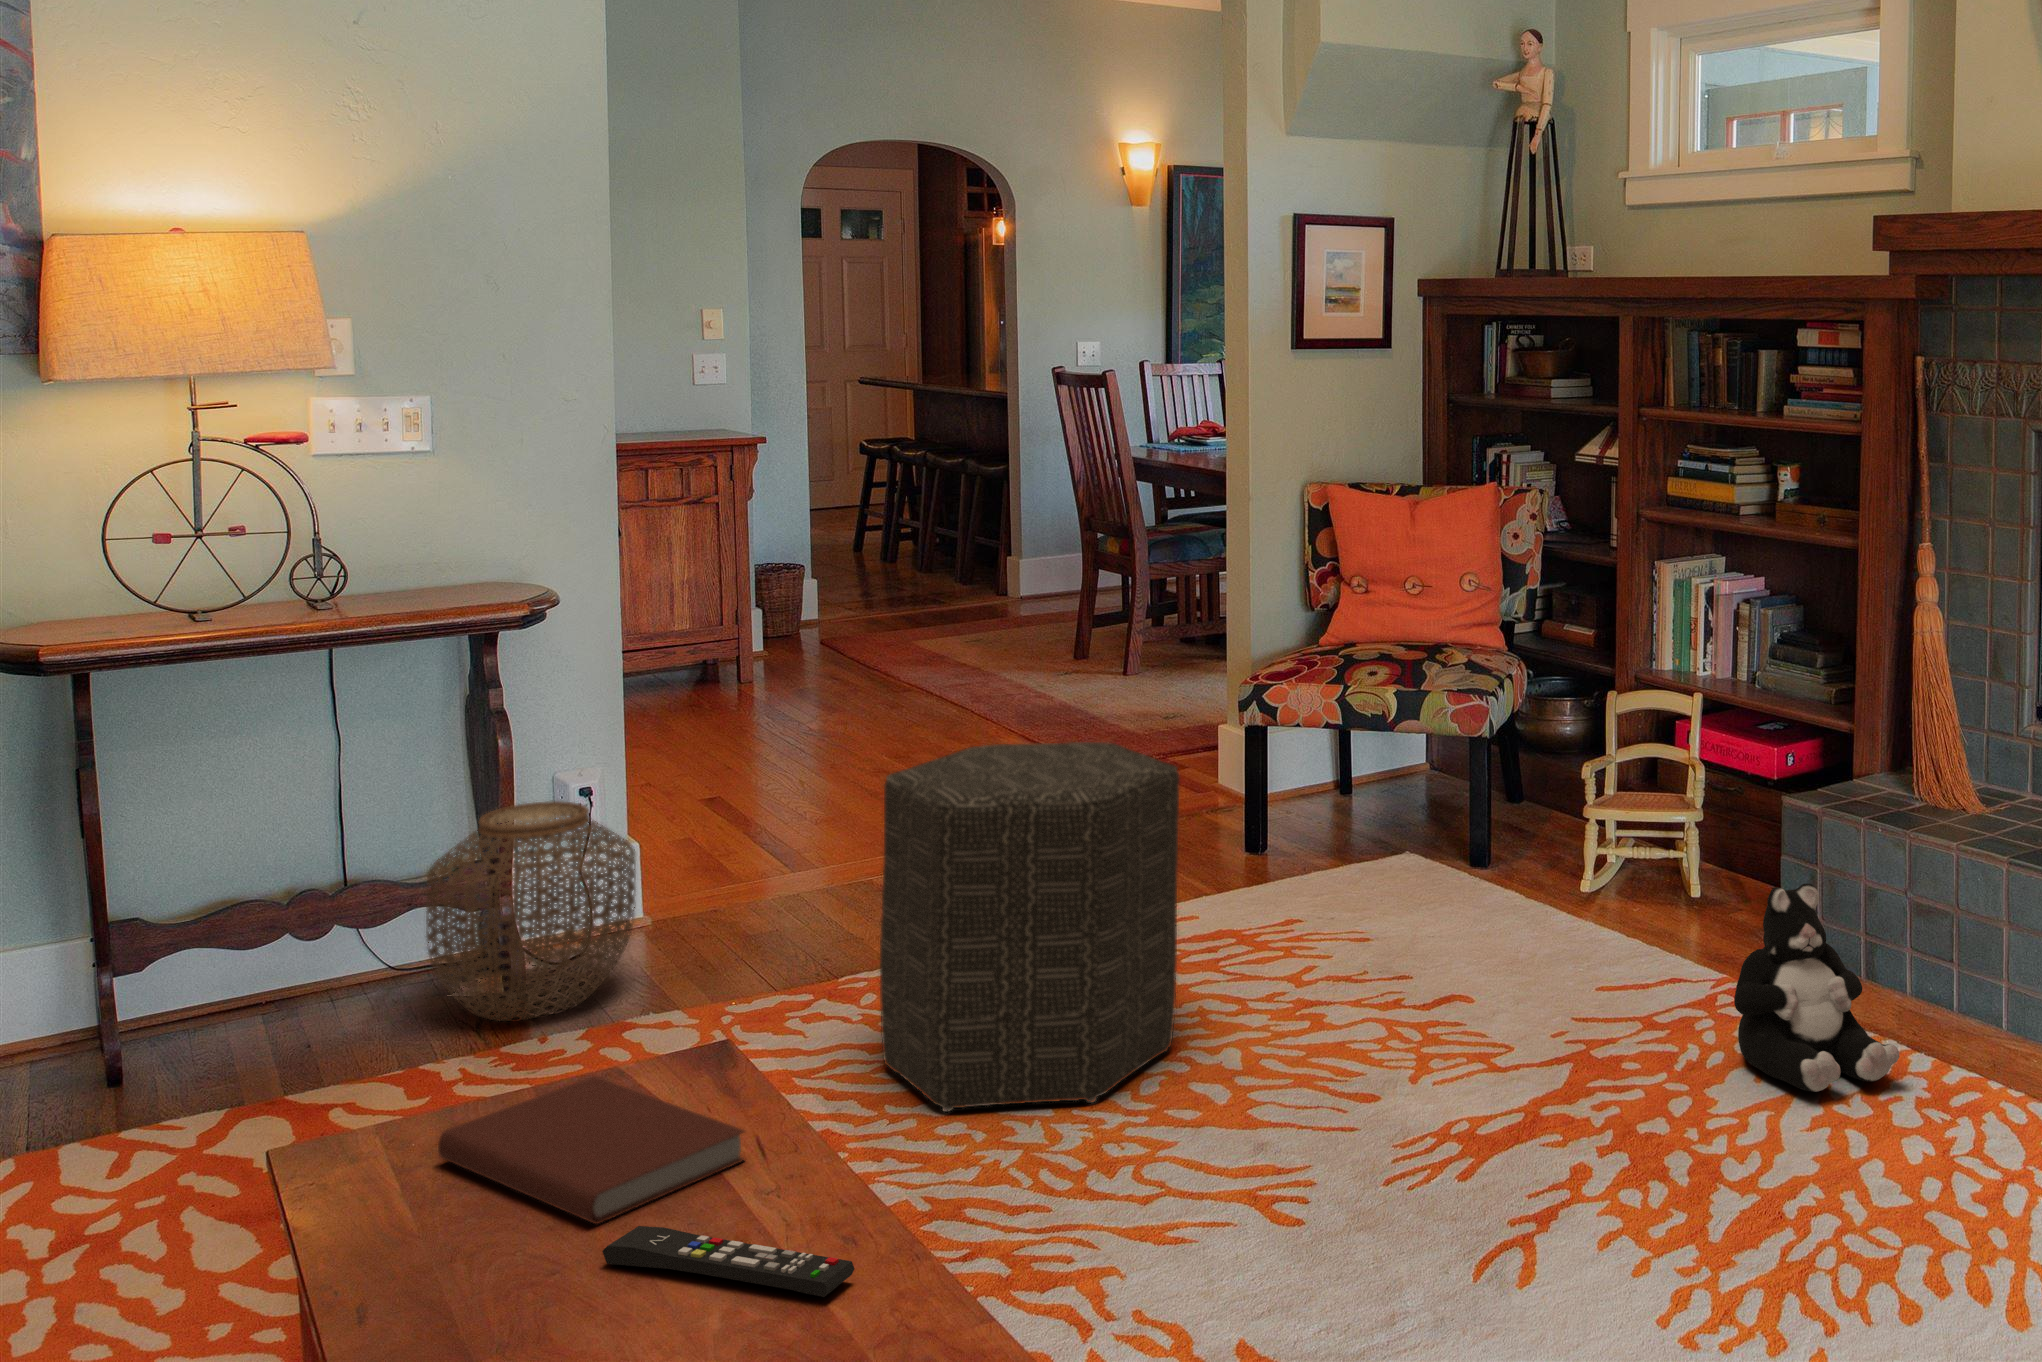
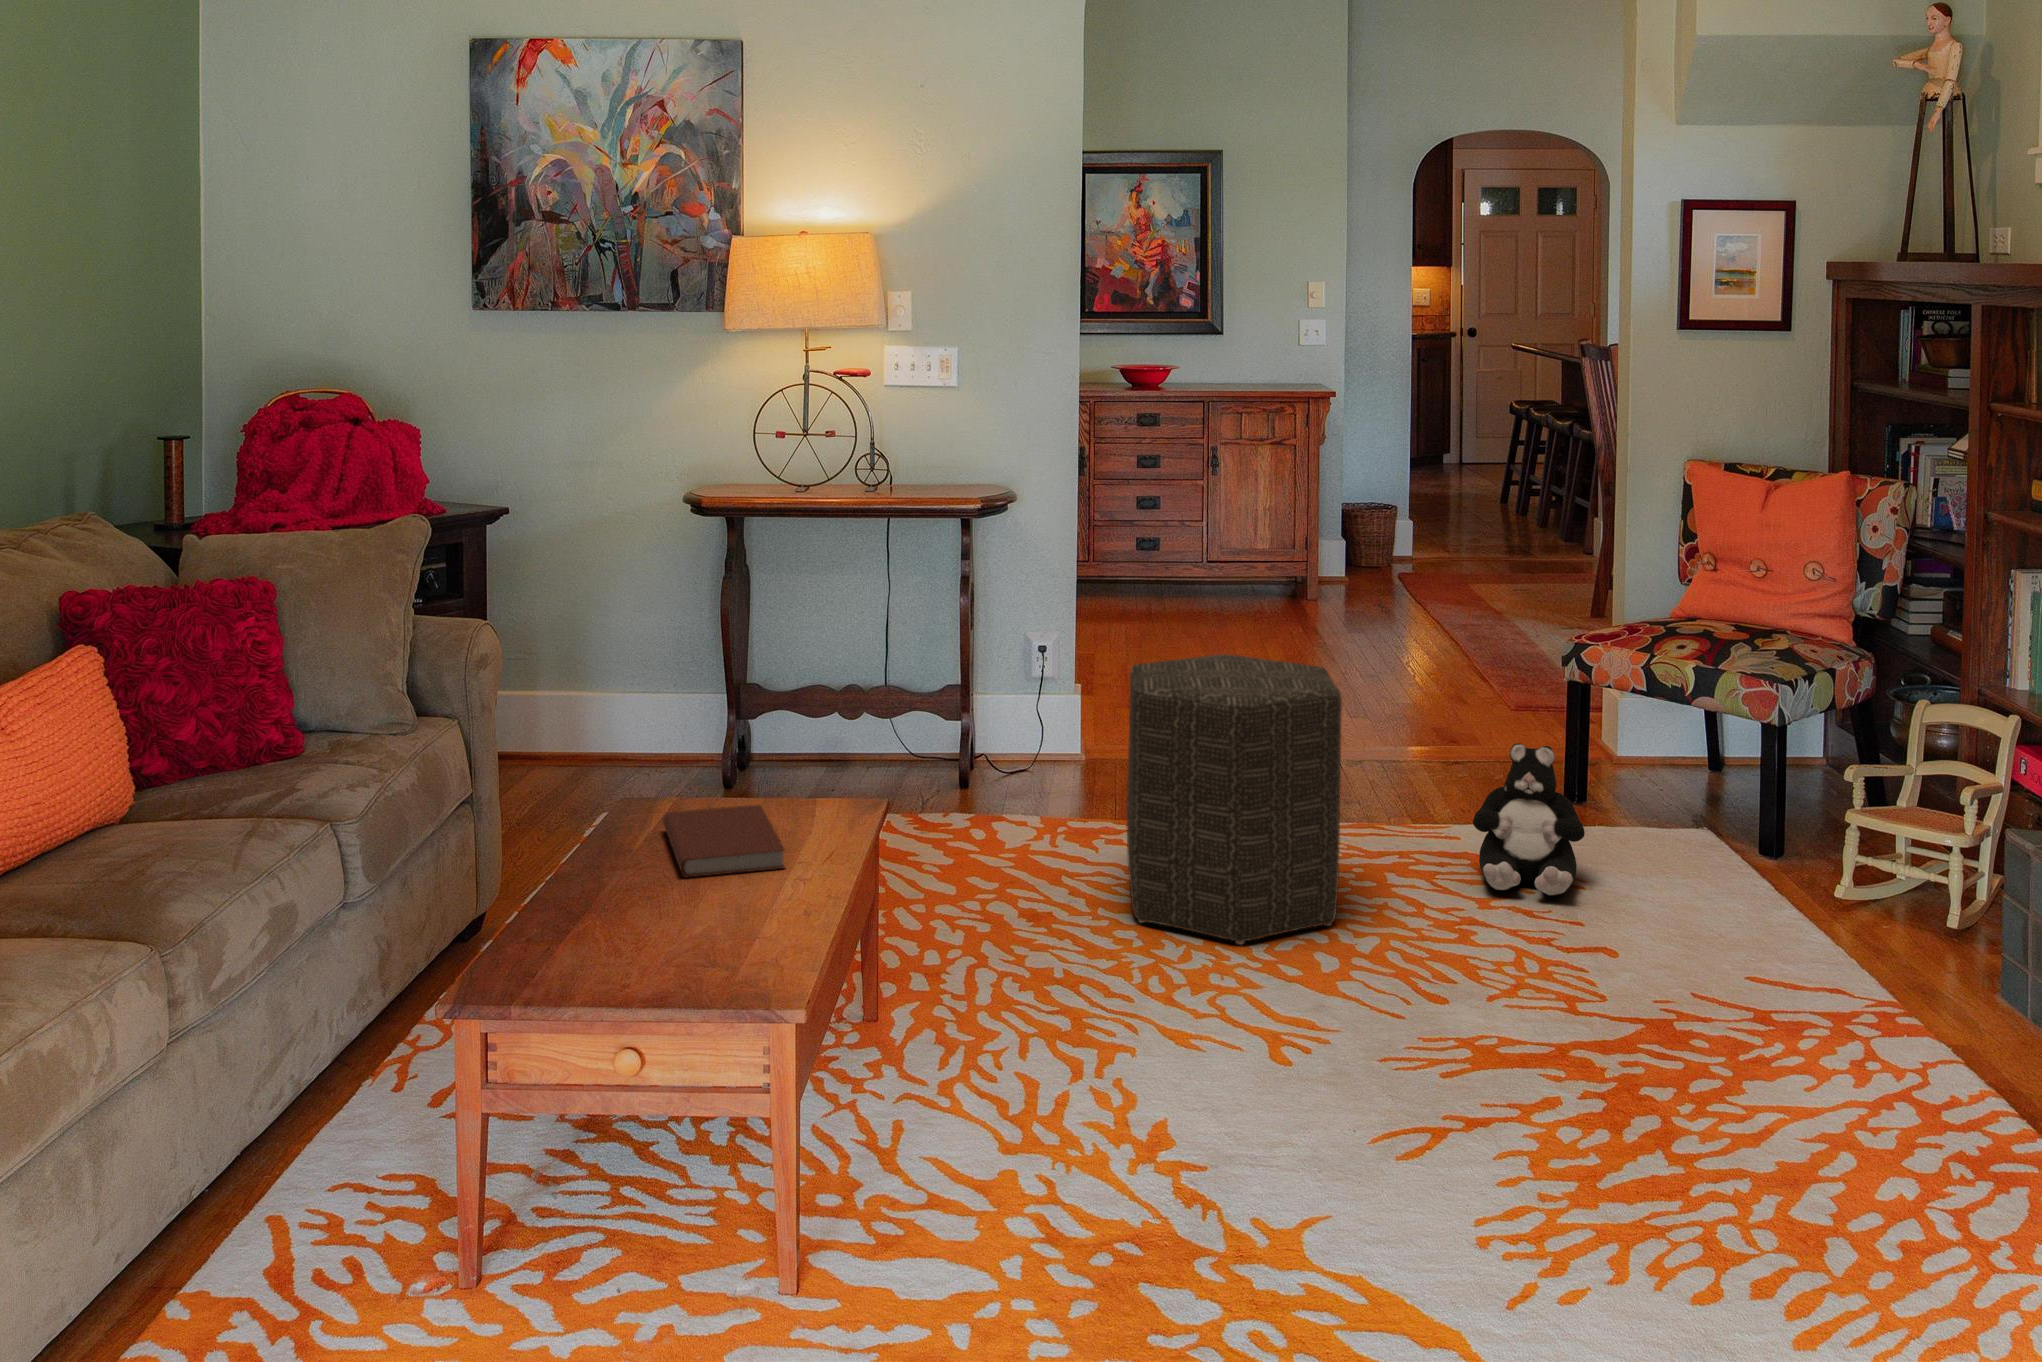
woven basket: present [426,801,636,1021] -> none [912,653,1042,802]
plush toy: present [1734,883,1899,1092] -> present [1473,743,1585,896]
remote control: present [602,1226,855,1297] -> none [663,881,749,940]

